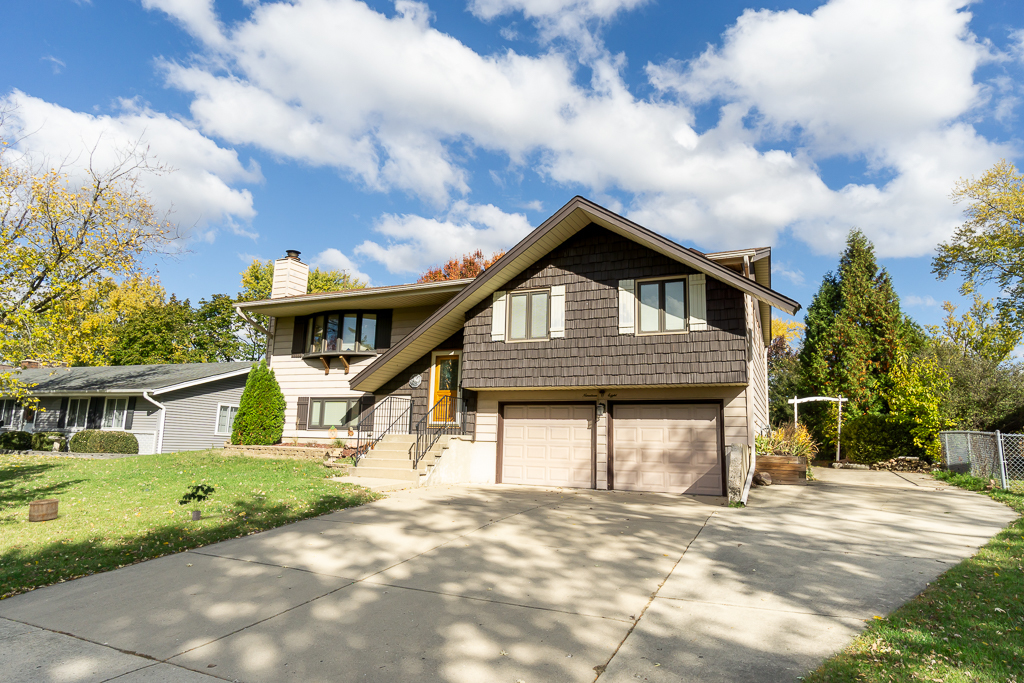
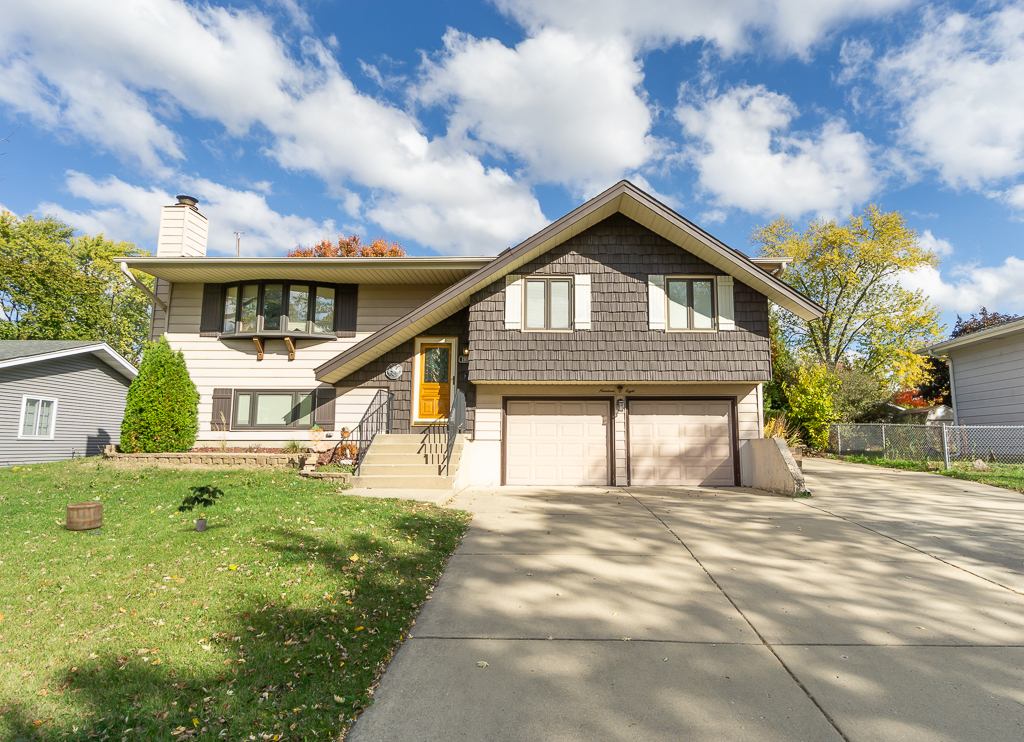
potted plant: present [178,484,216,520] -> present [178,485,224,531]

